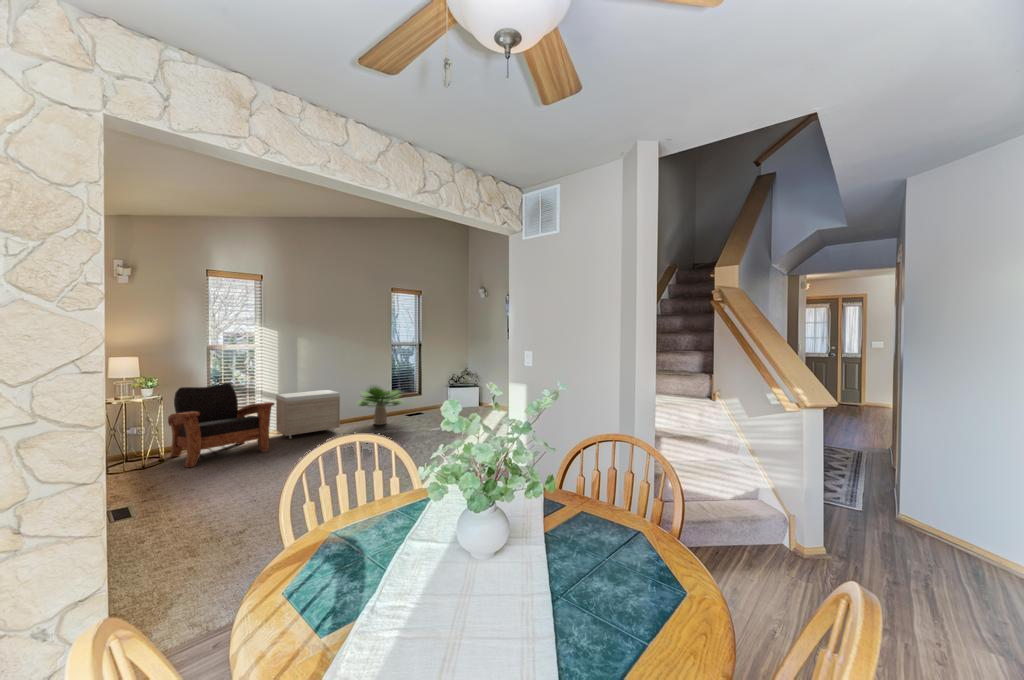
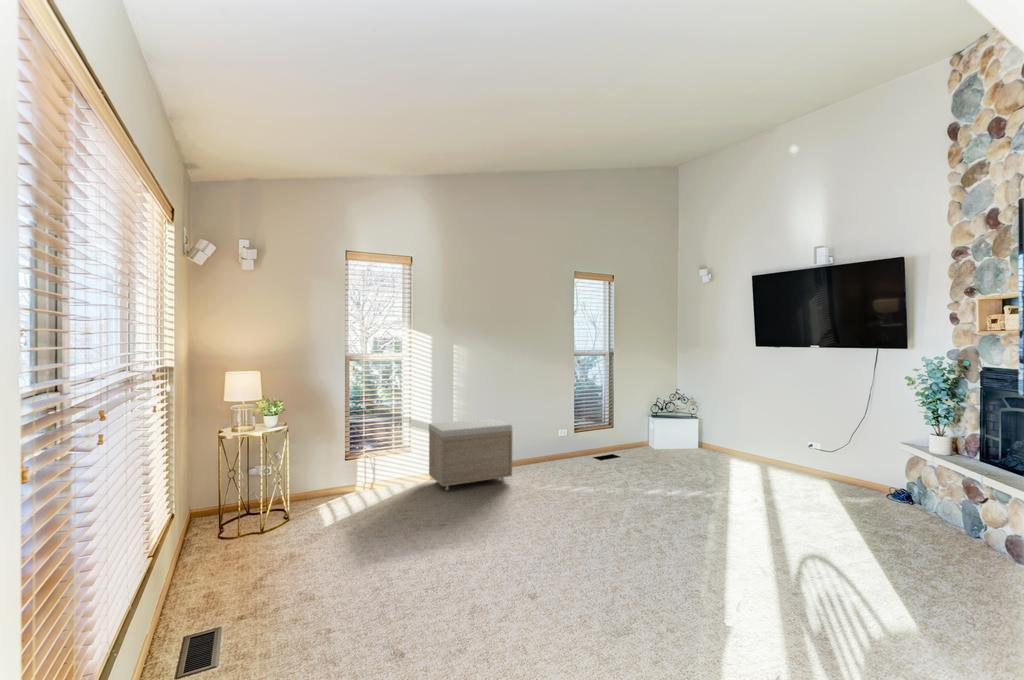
armchair: present [168,384,274,468] -> none [295,408,429,538]
potted plant: present [357,386,402,425] -> none [529,410,602,473]

